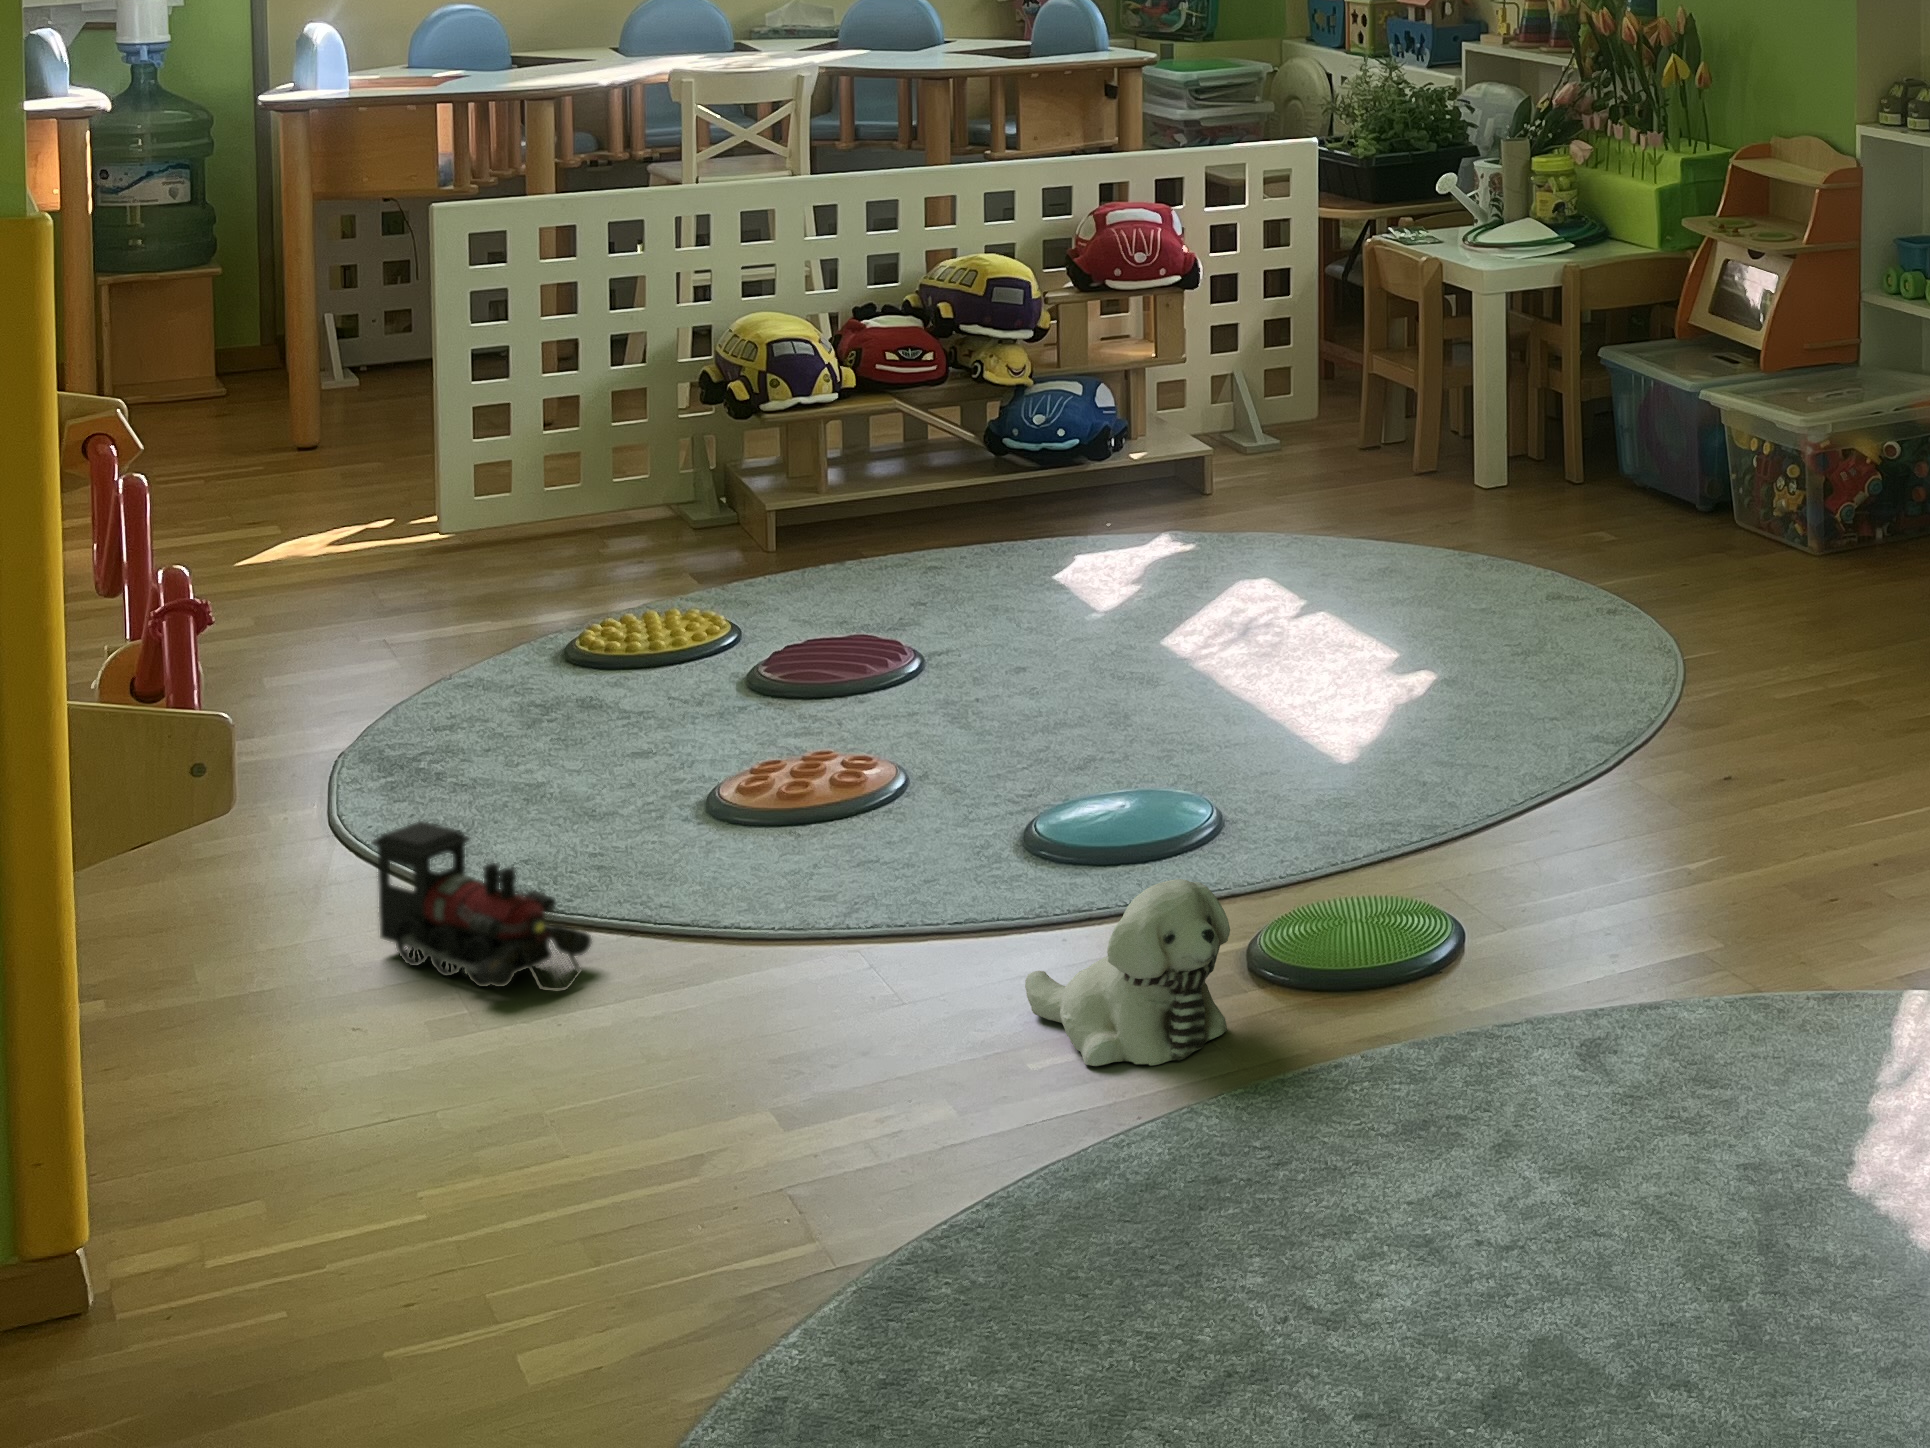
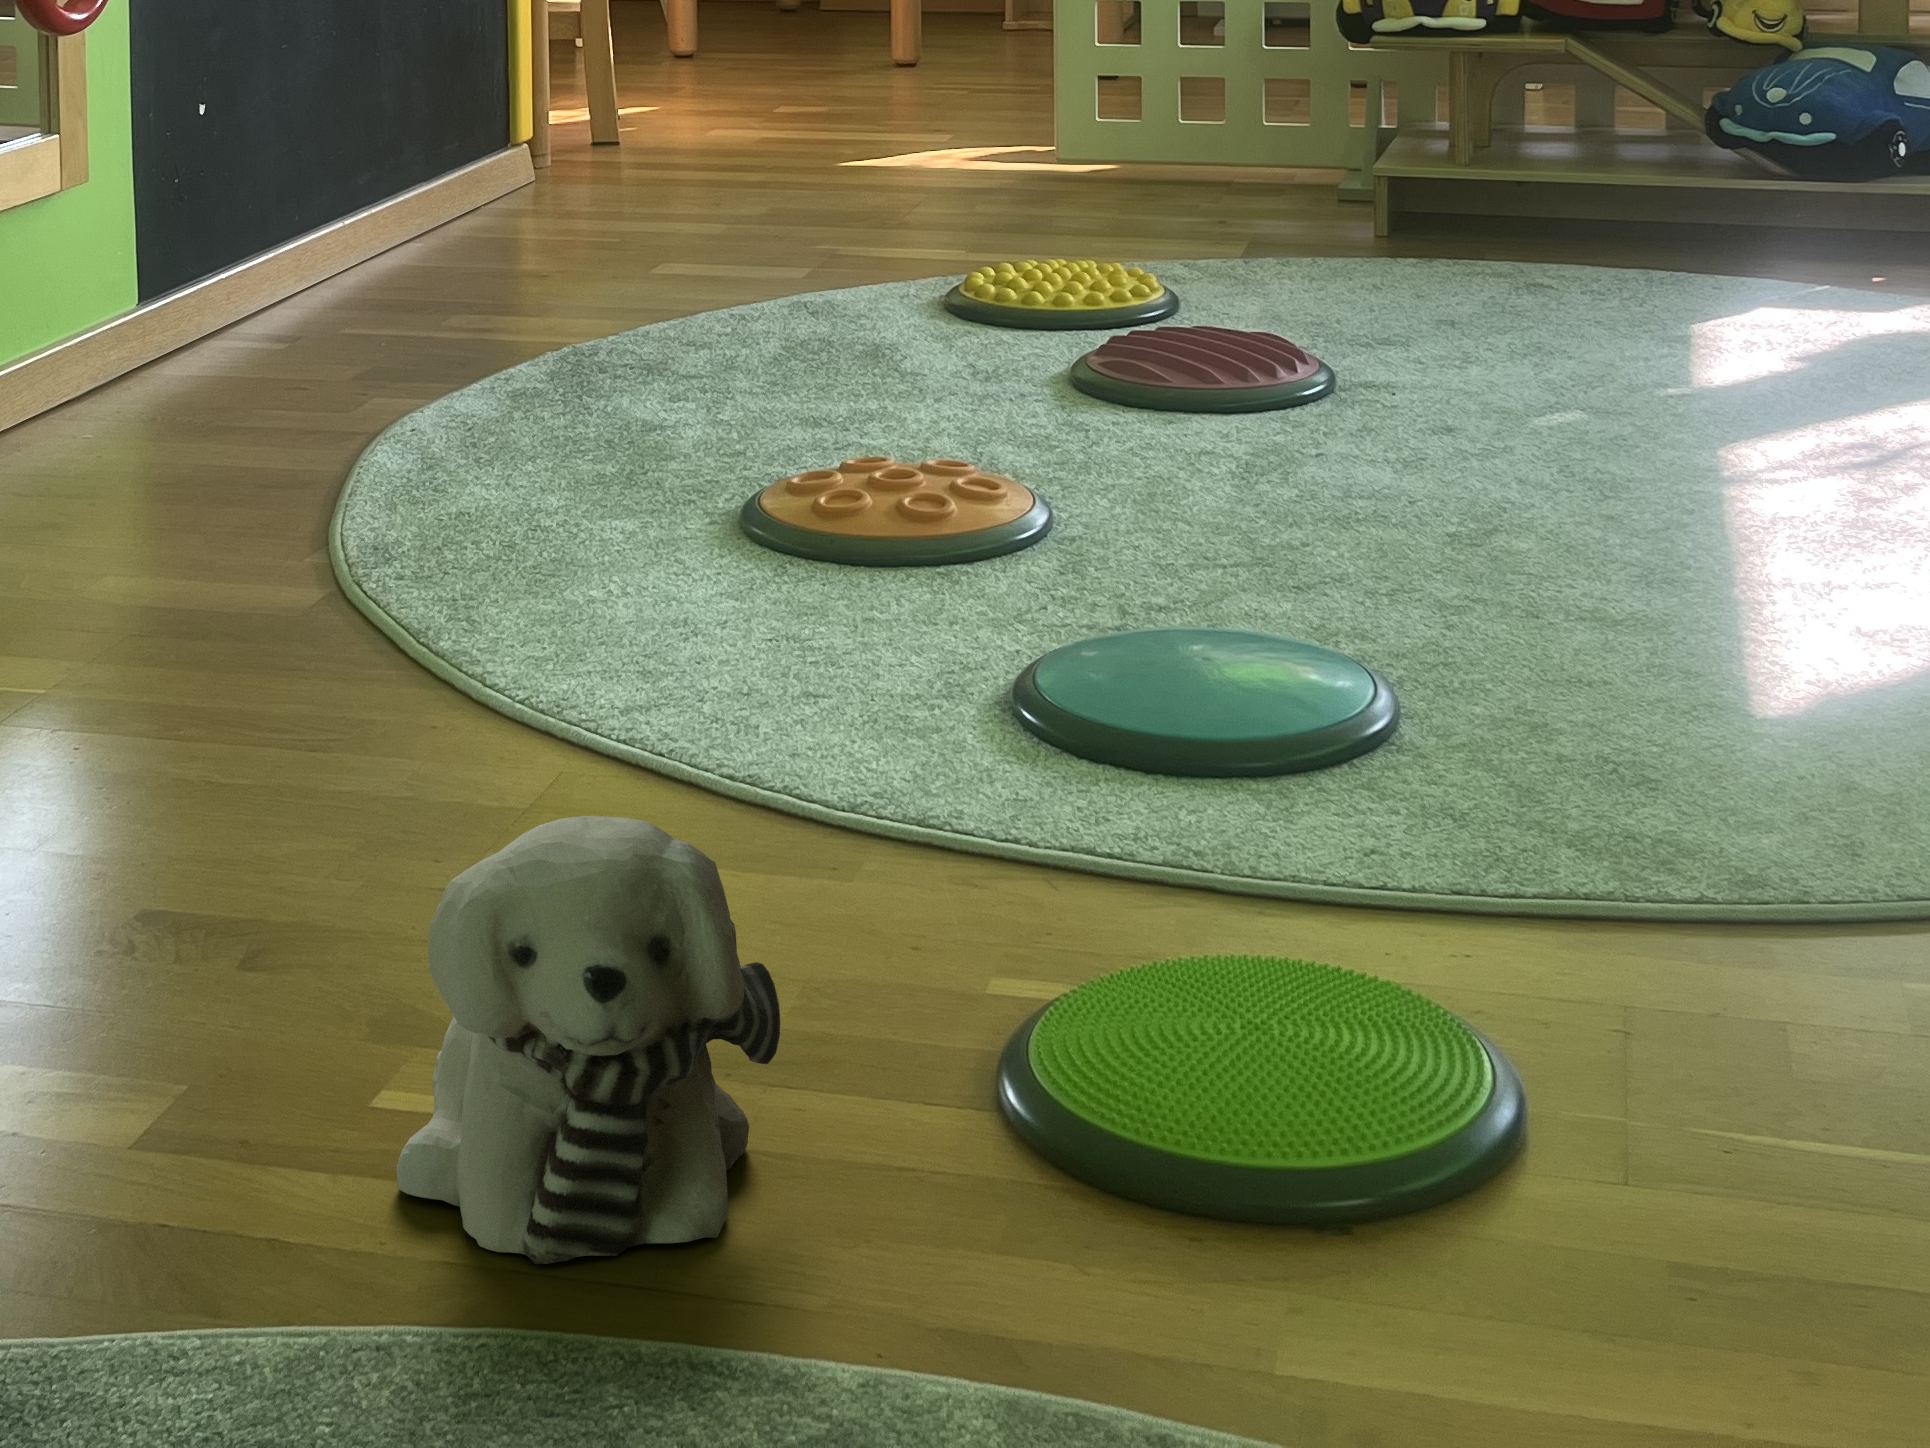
toy train: present [372,821,591,992] -> none [77,390,261,697]

